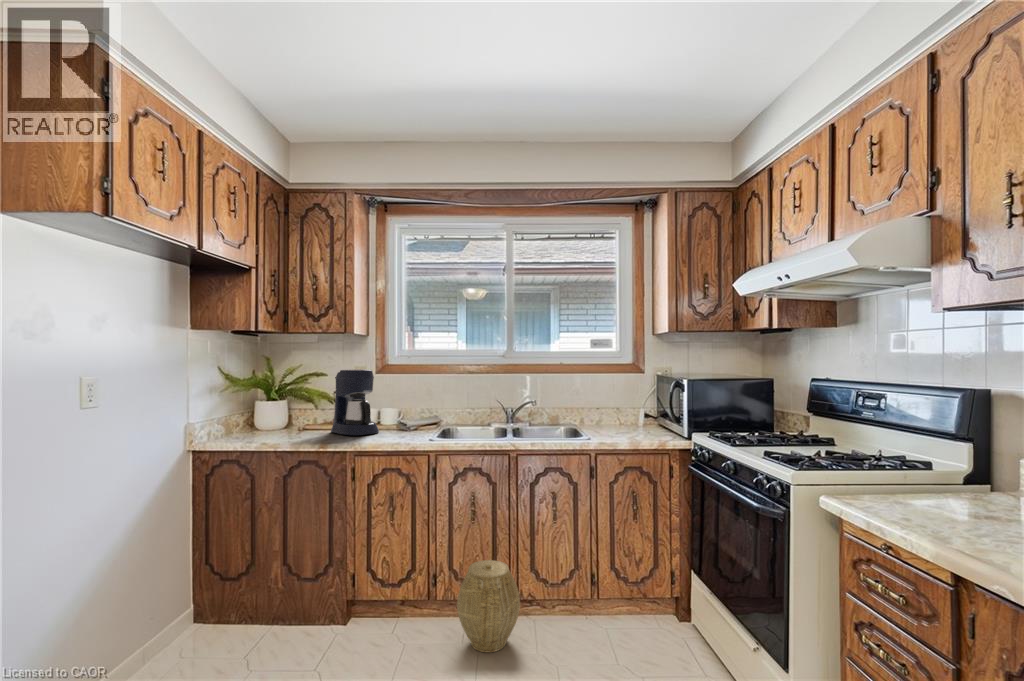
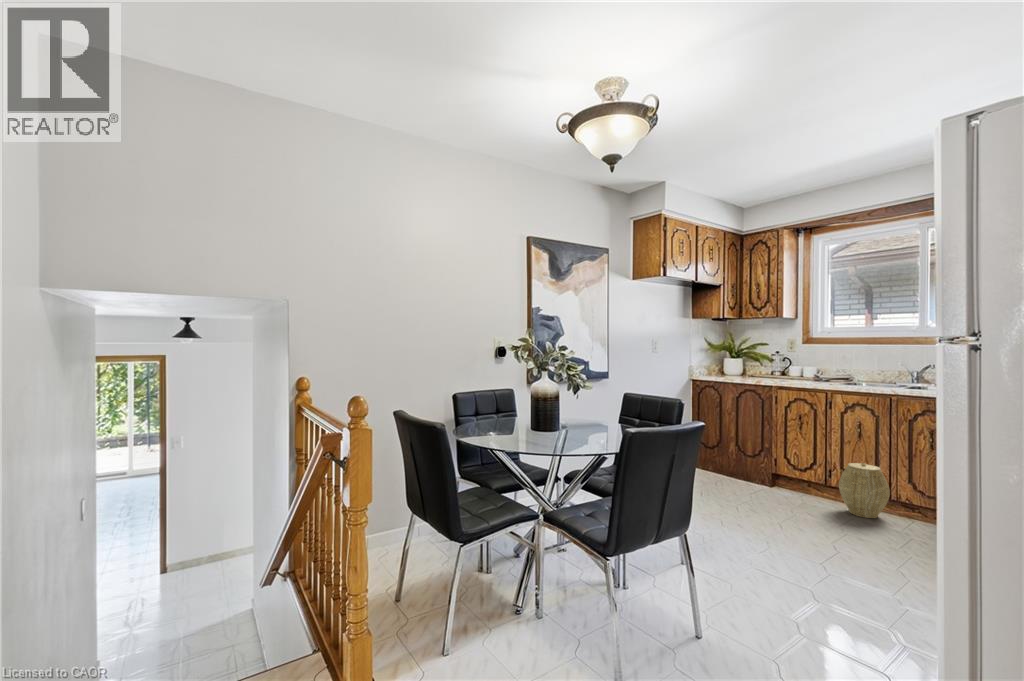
coffee maker: present [331,369,379,435] -> none [767,340,799,380]

